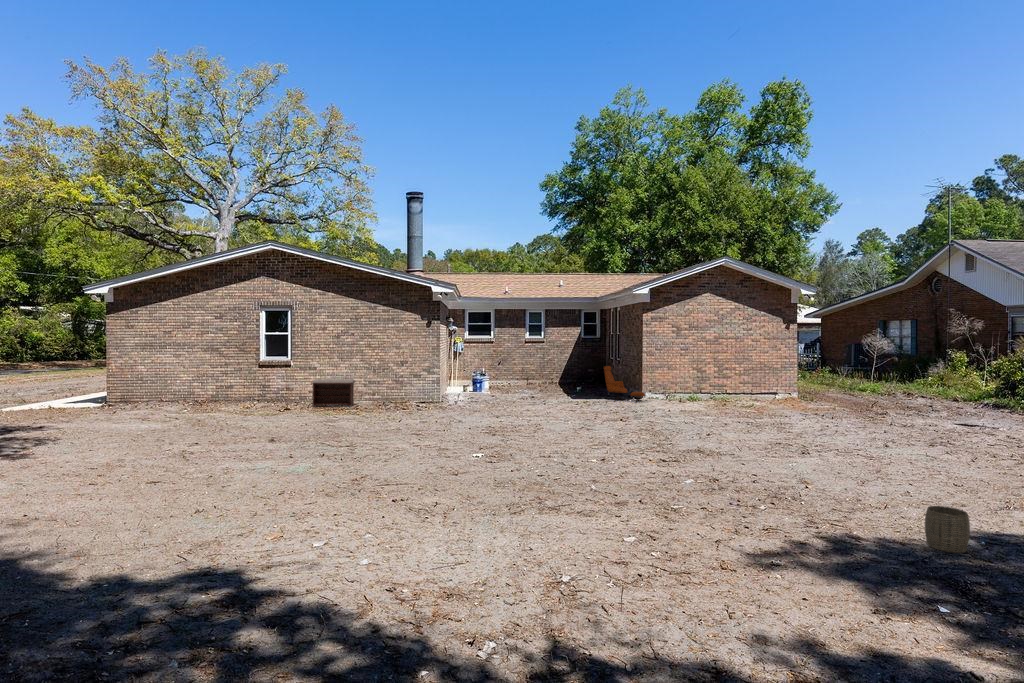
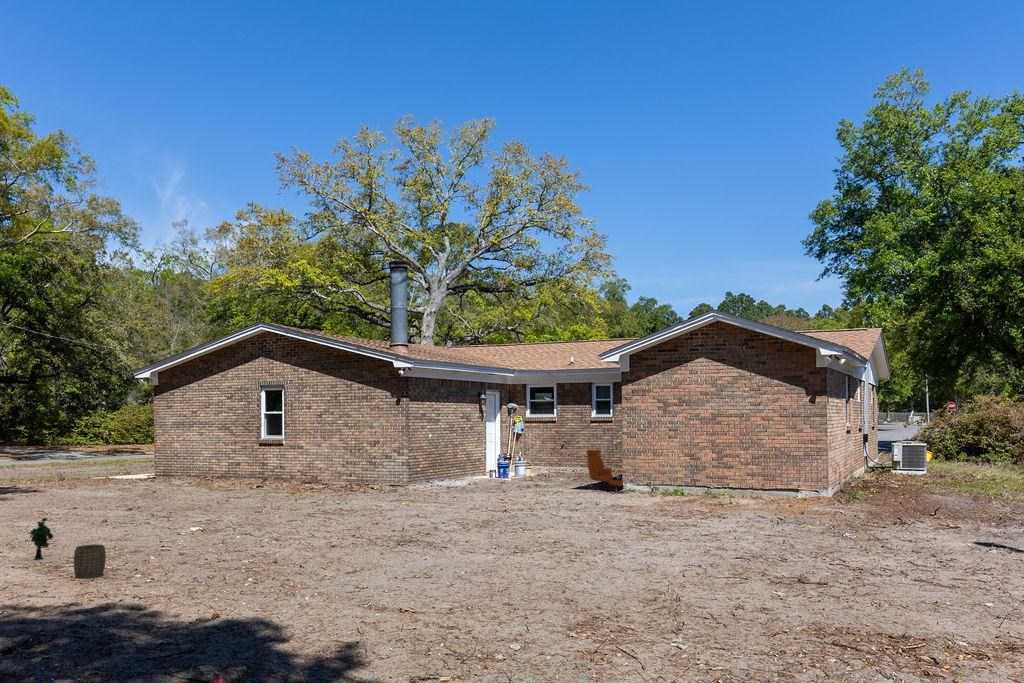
bench: present [312,379,355,407] -> none [291,457,332,485]
woven basket: present [925,506,970,553] -> present [74,545,106,578]
decorative plant: none [509,510,547,579] -> present [28,518,53,559]

